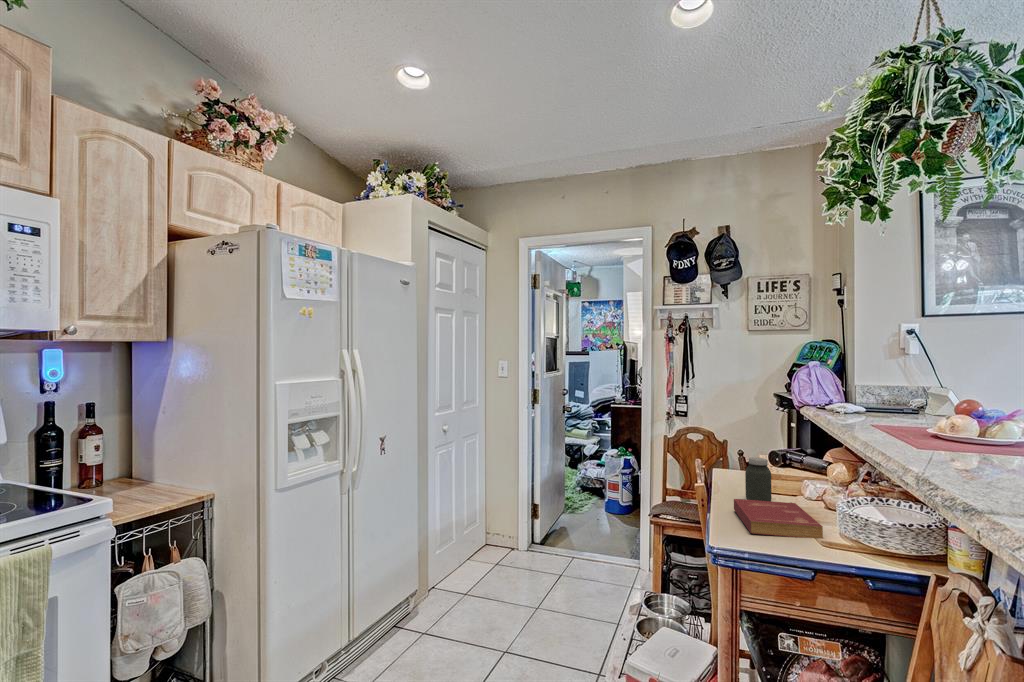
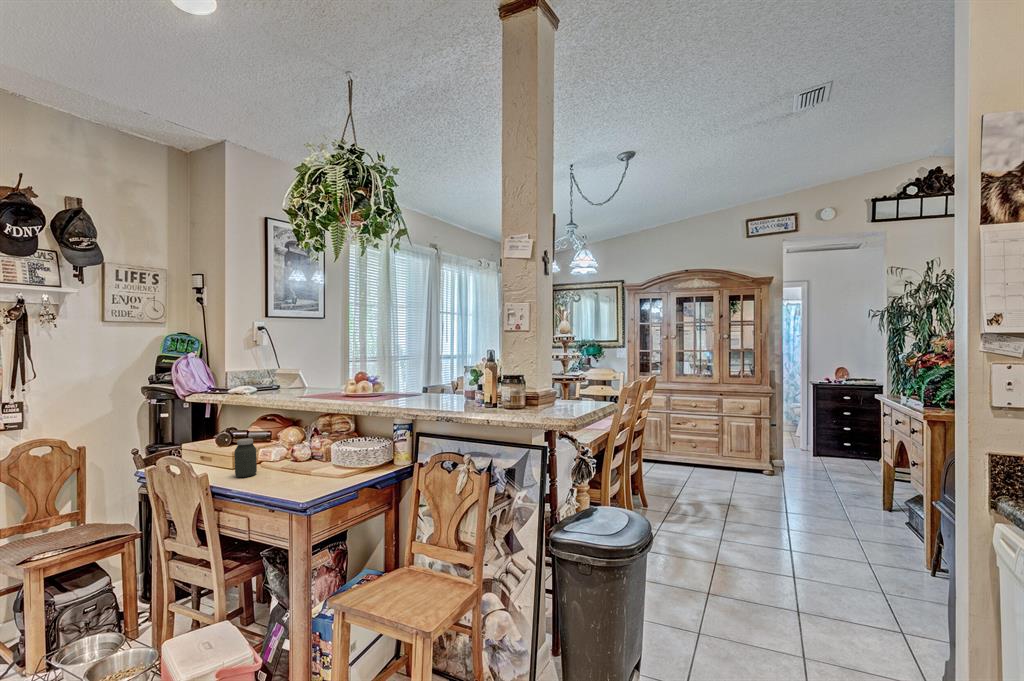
book: present [734,499,823,538] -> none [249,464,331,489]

